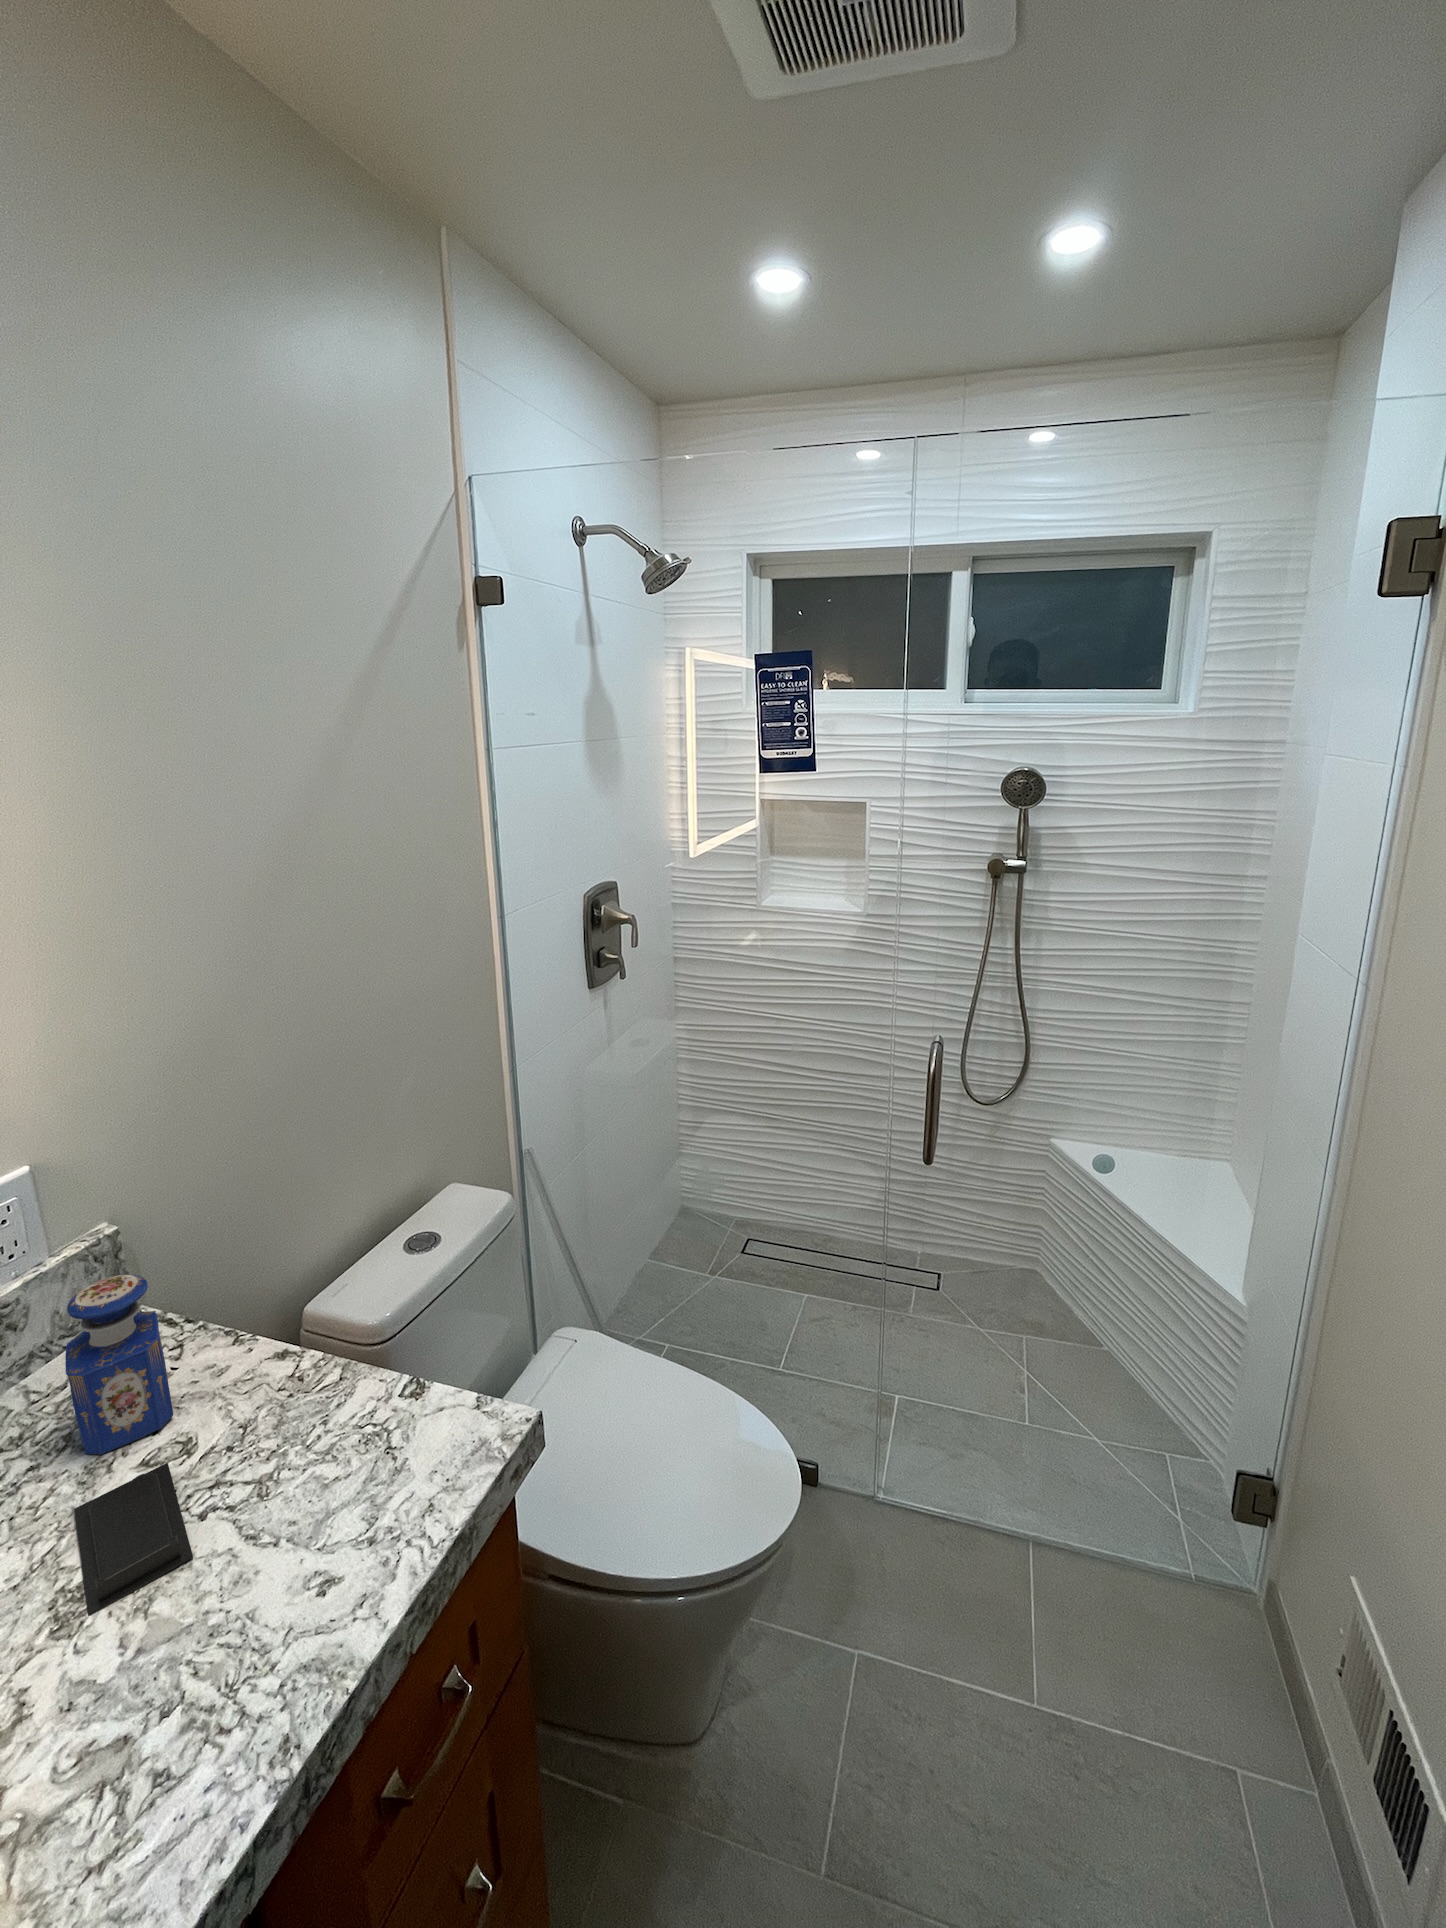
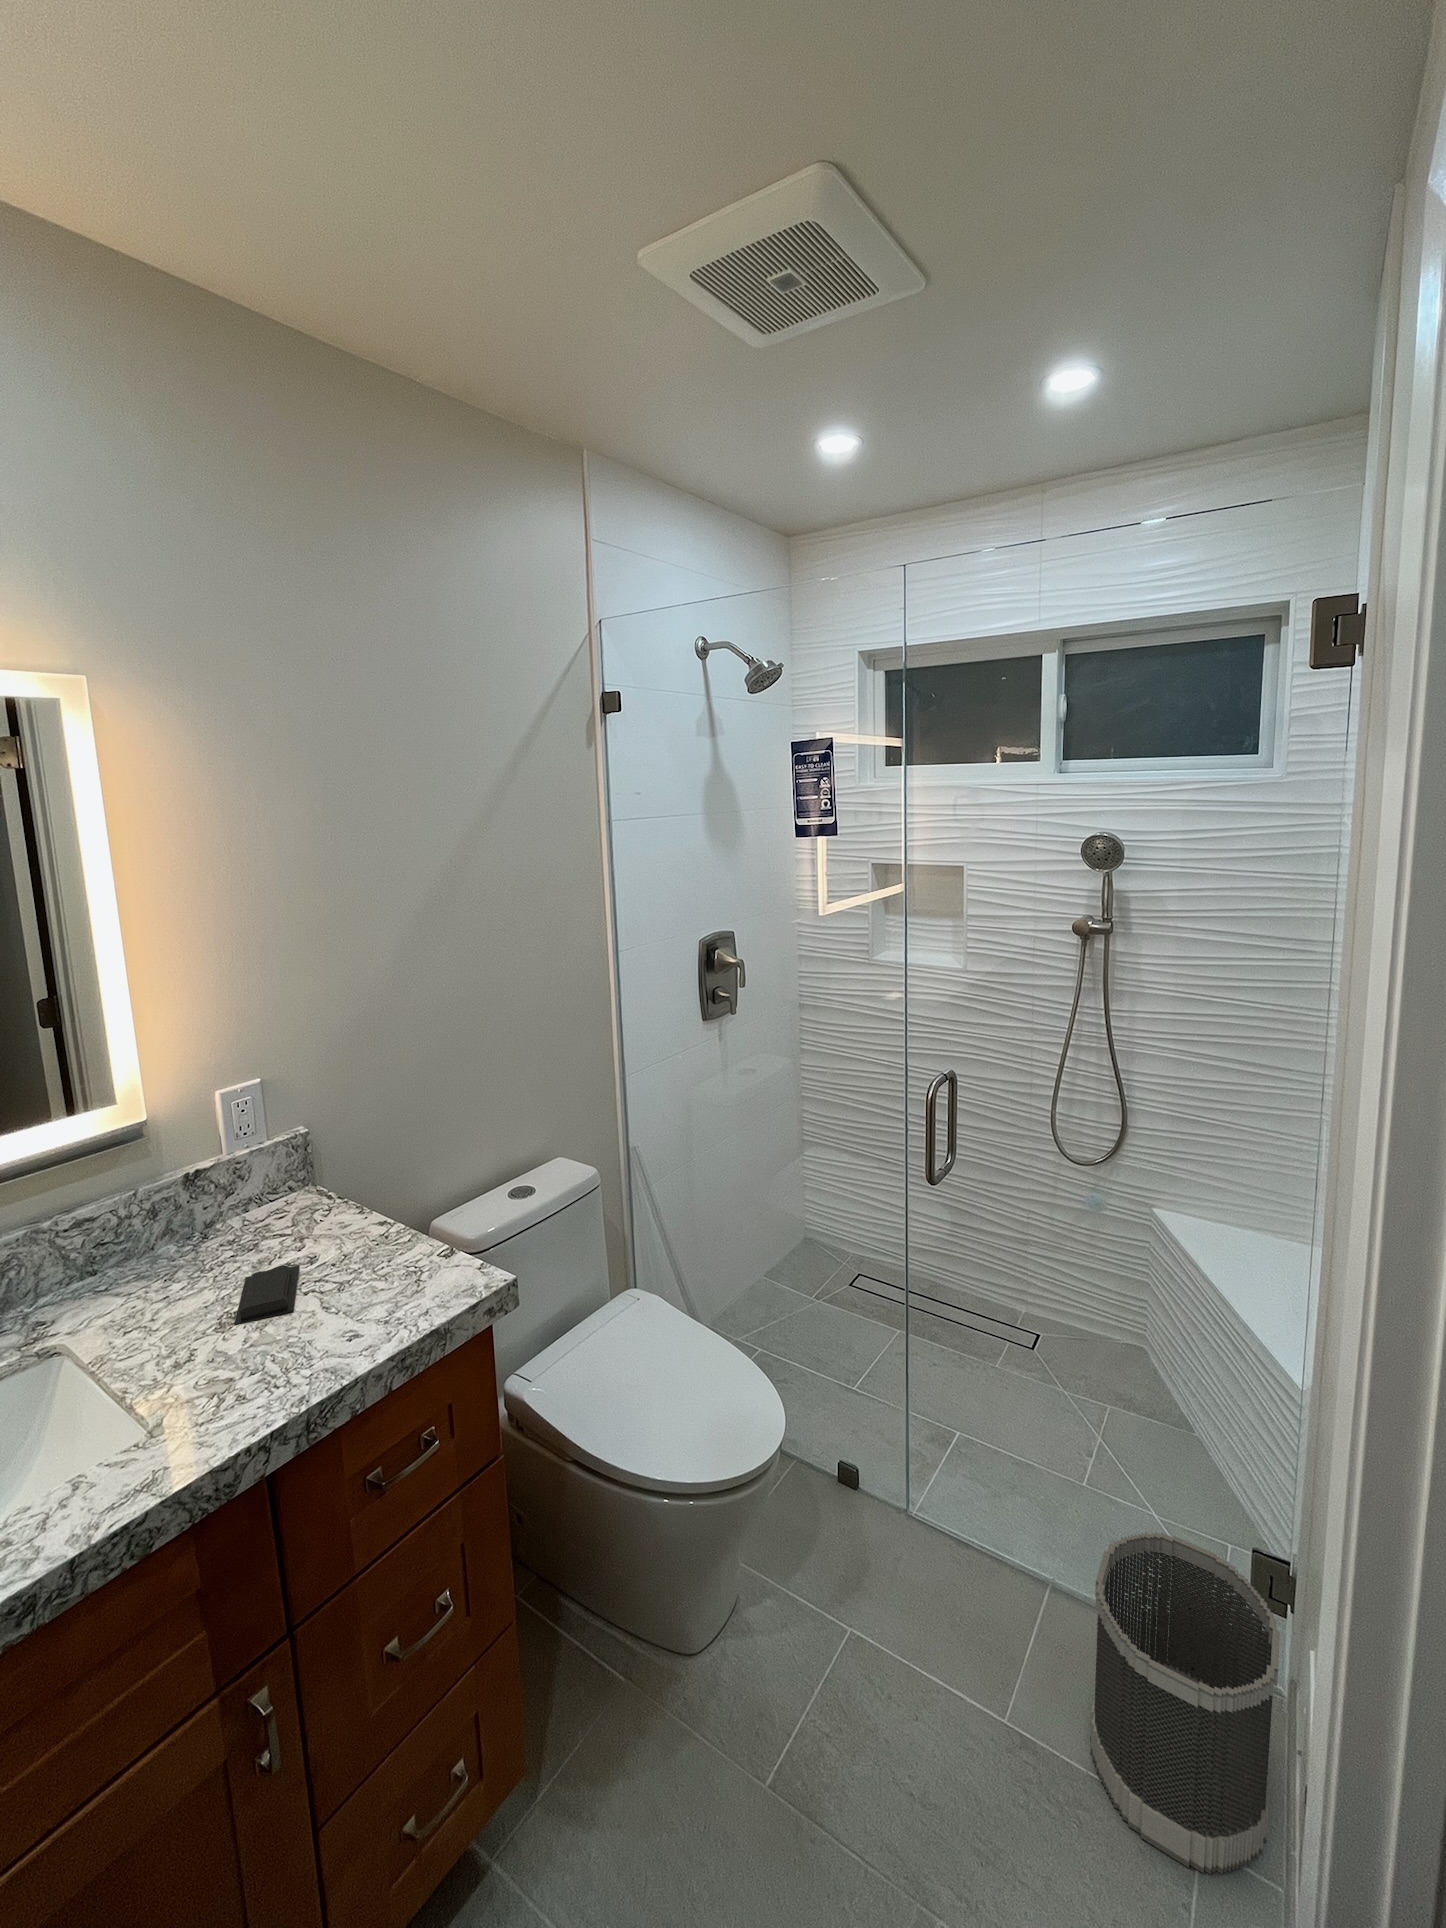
perfume bottle: present [65,1275,173,1455] -> none [255,1147,316,1256]
wastebasket: none [1110,1479,1315,1801] -> present [1090,1532,1280,1874]

